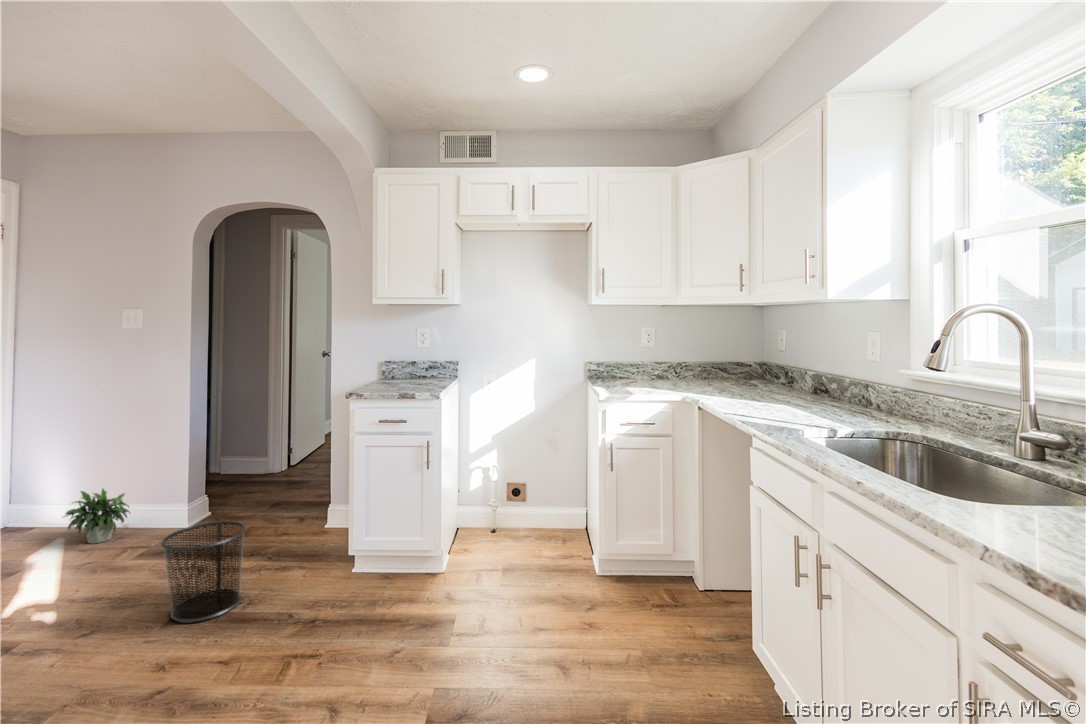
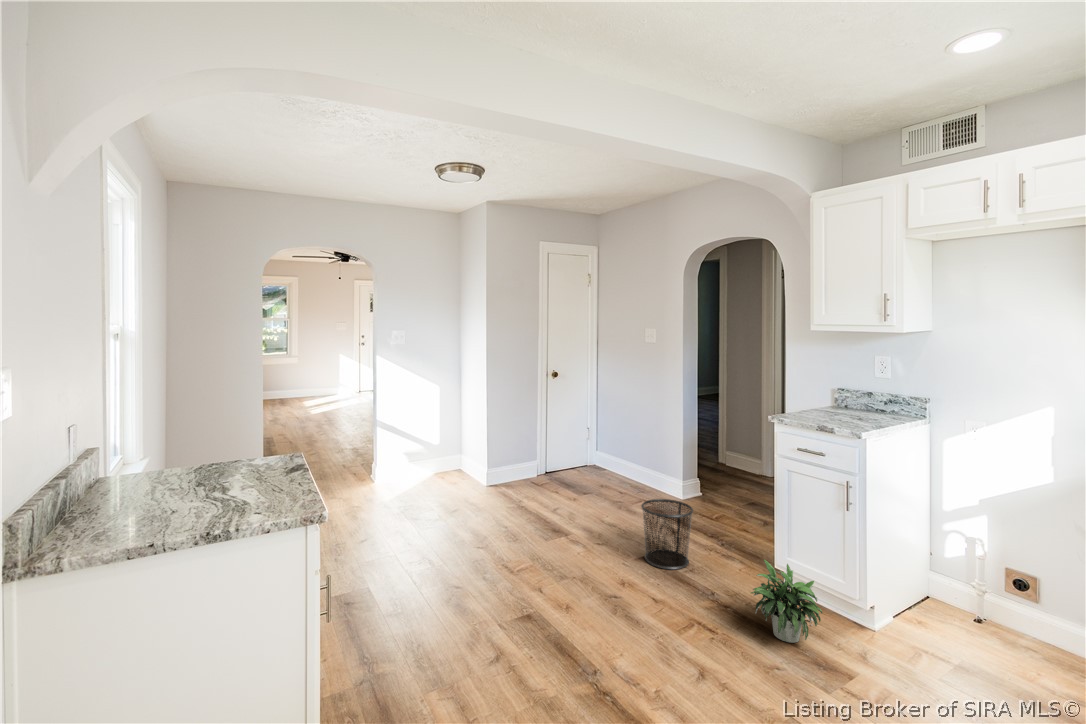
potted plant: present [64,489,129,543] -> present [751,560,822,643]

